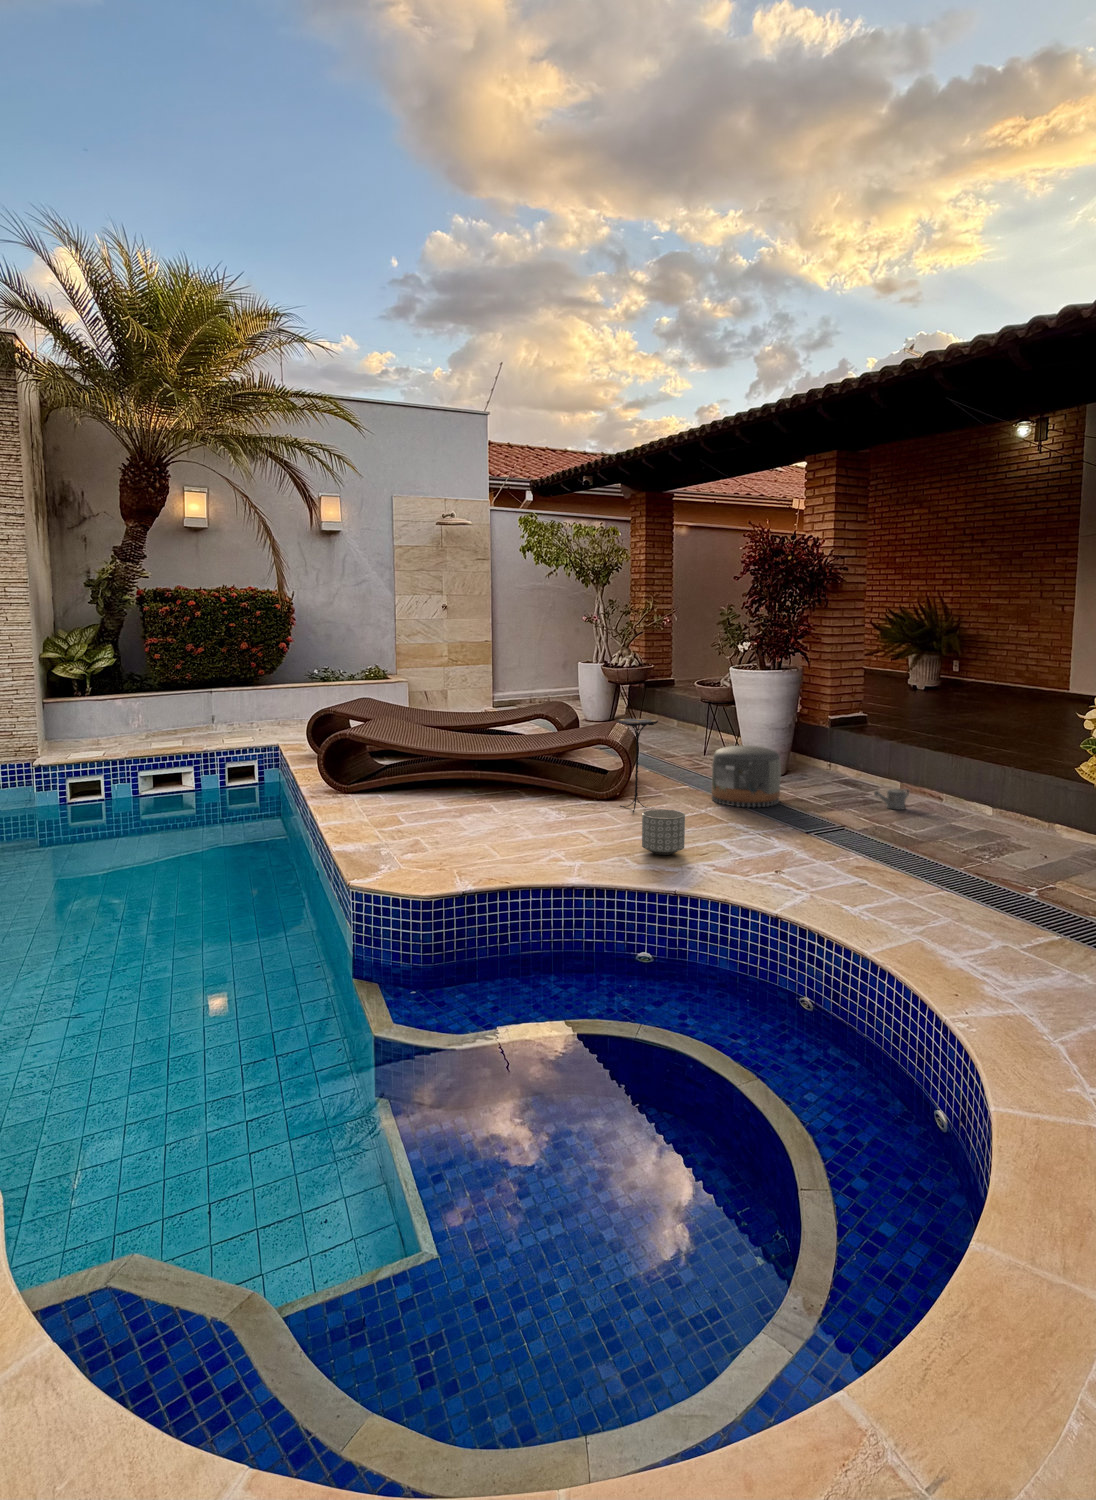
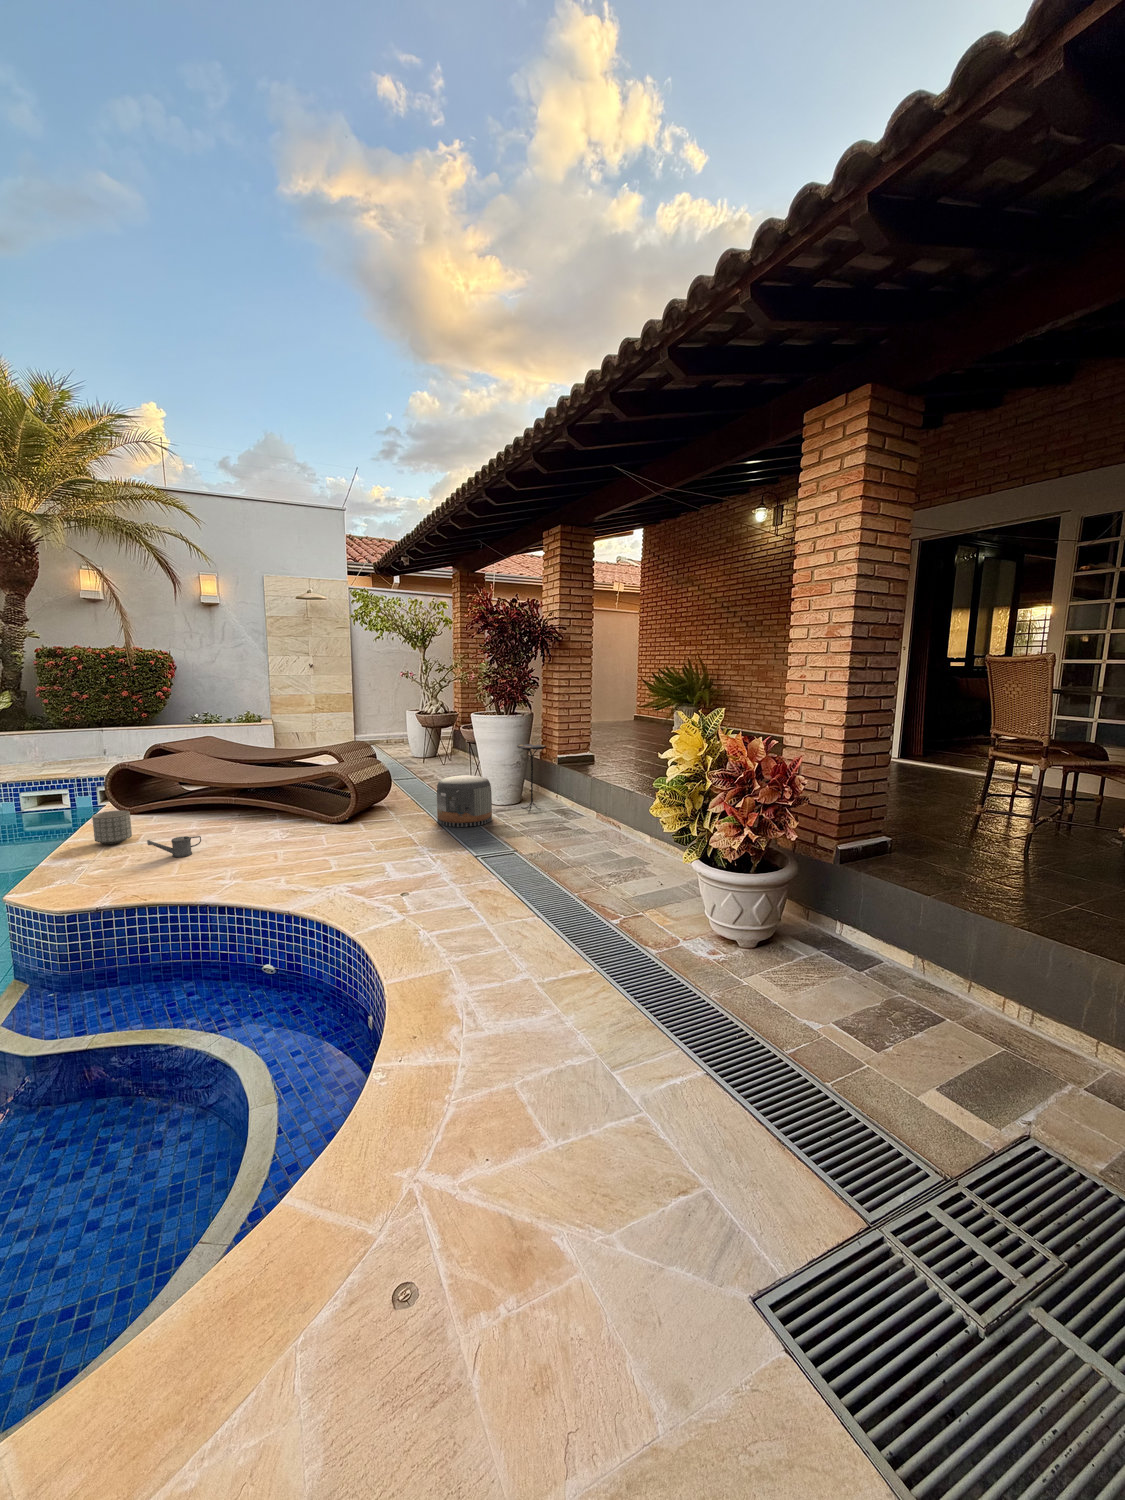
side table: present [617,718,658,812] -> present [517,744,547,812]
watering can: present [874,789,909,810] -> present [147,836,201,857]
planter: present [642,809,685,855] -> present [92,811,132,845]

